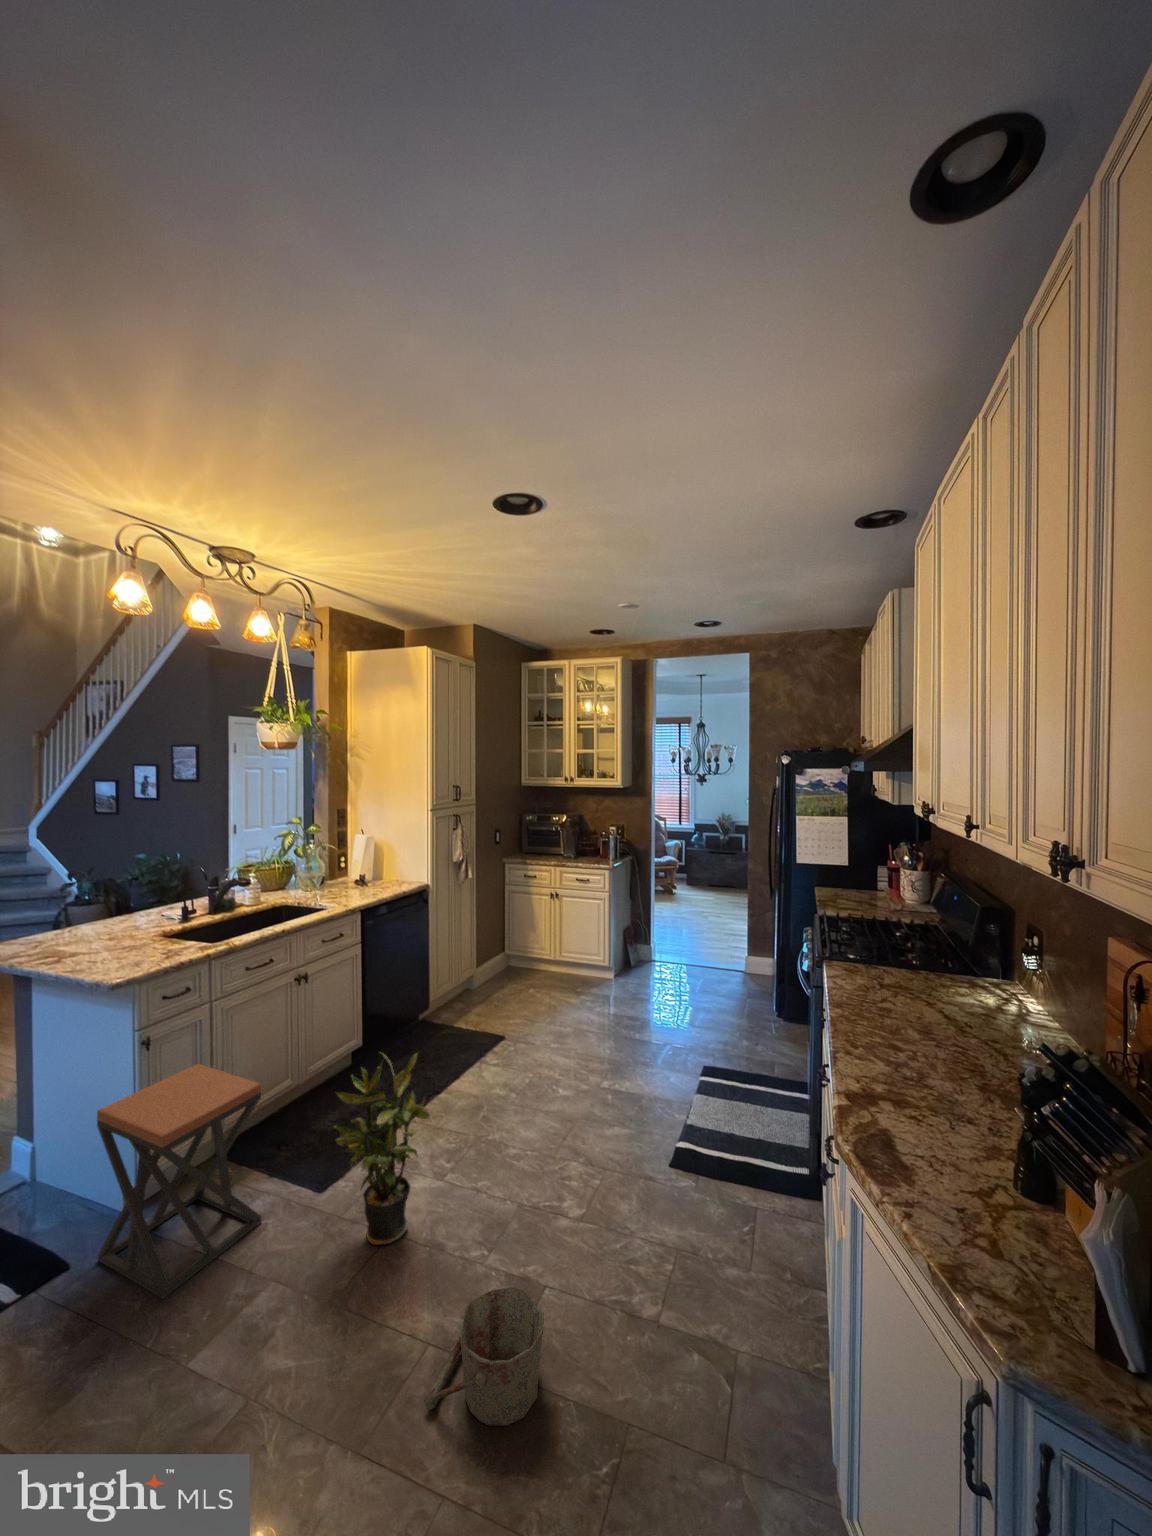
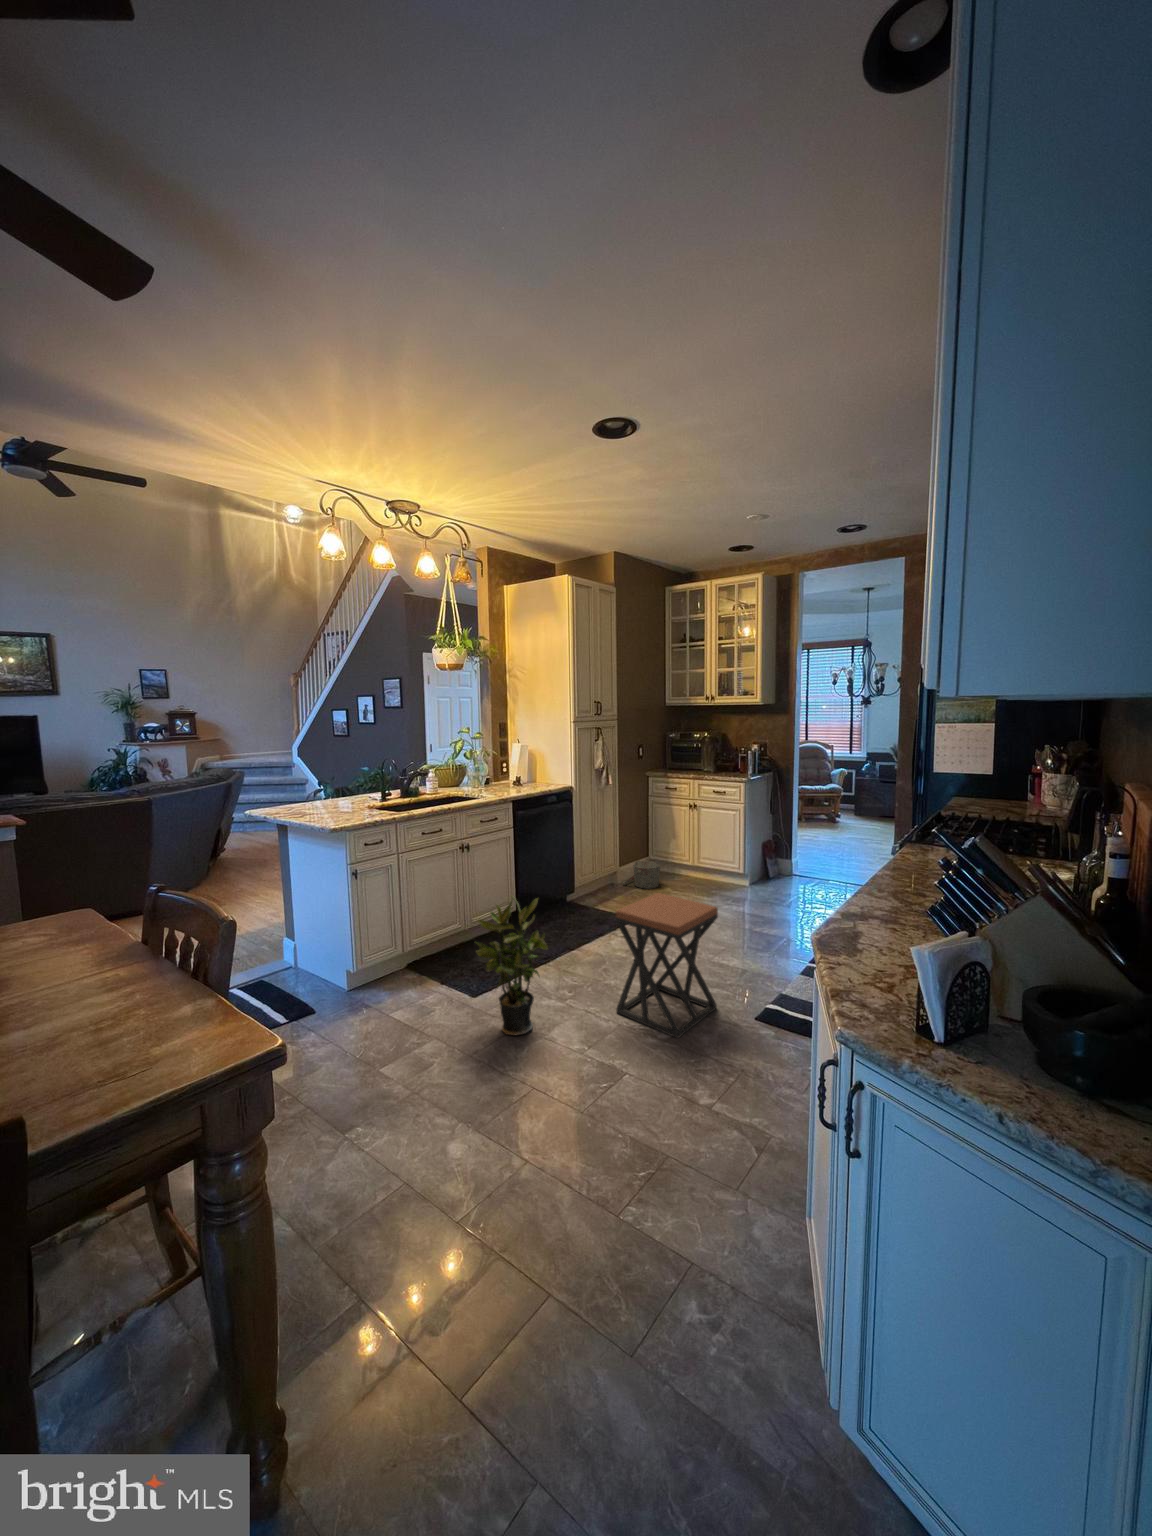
stool: present [97,1064,262,1299] -> present [616,893,718,1038]
bucket: present [424,1287,544,1426] -> present [622,861,660,889]

